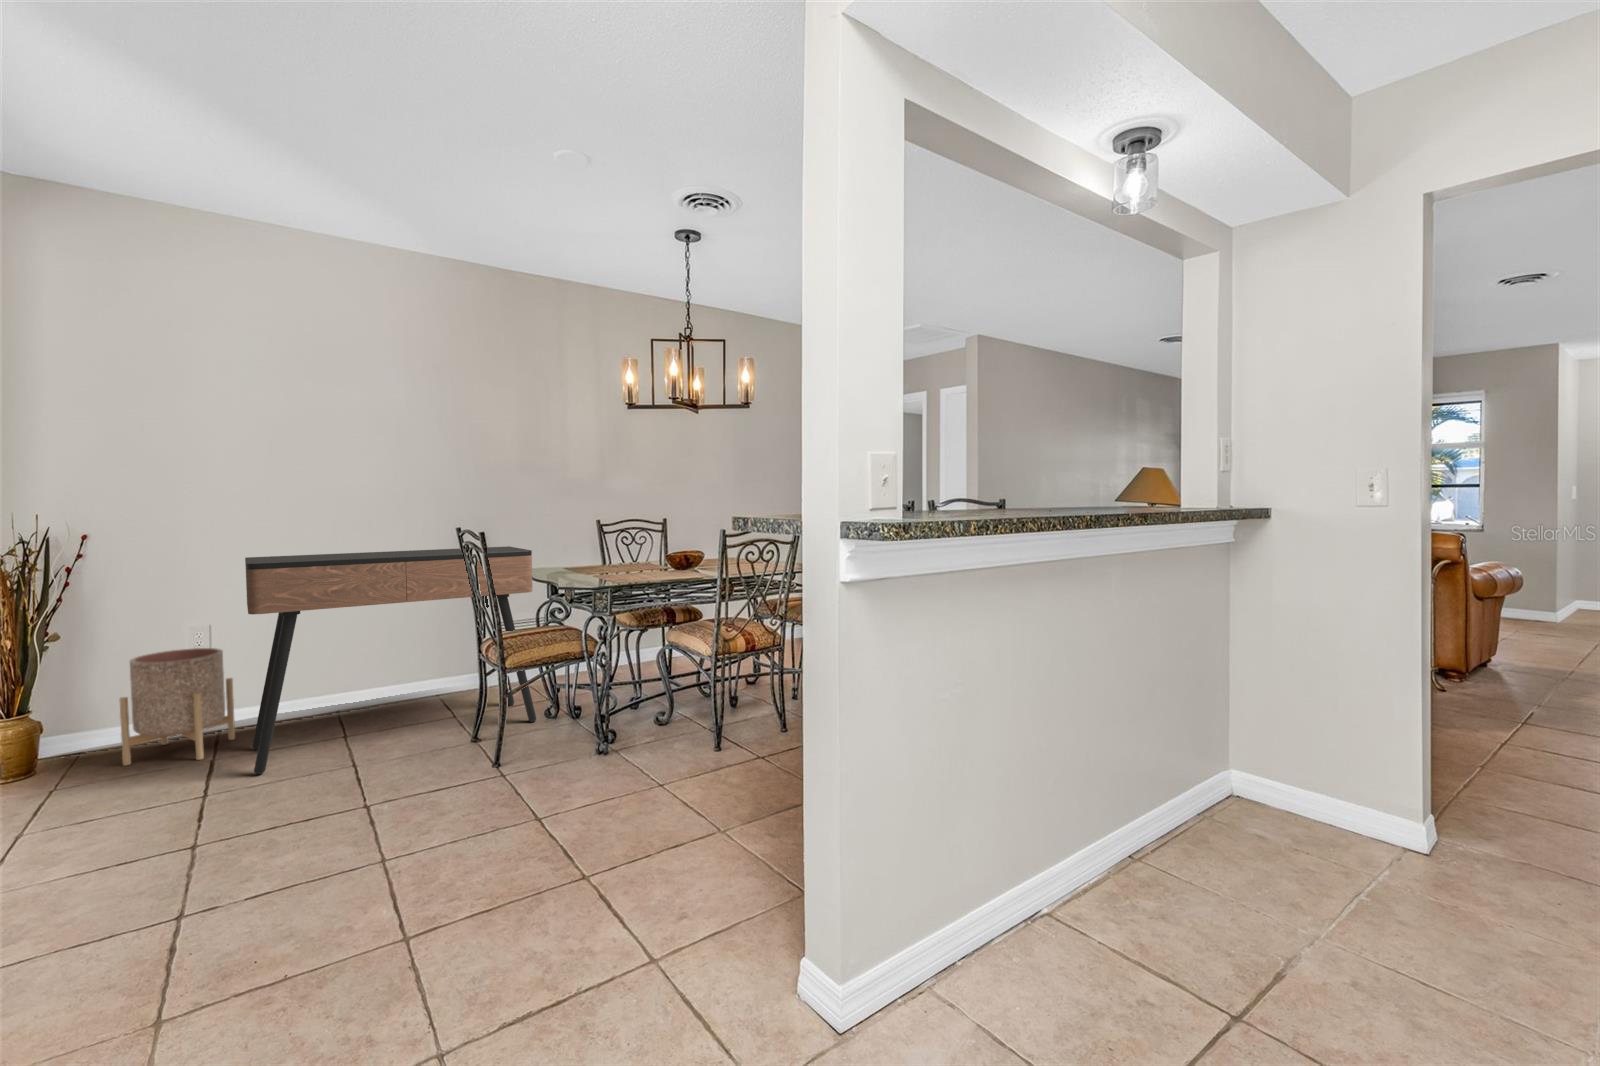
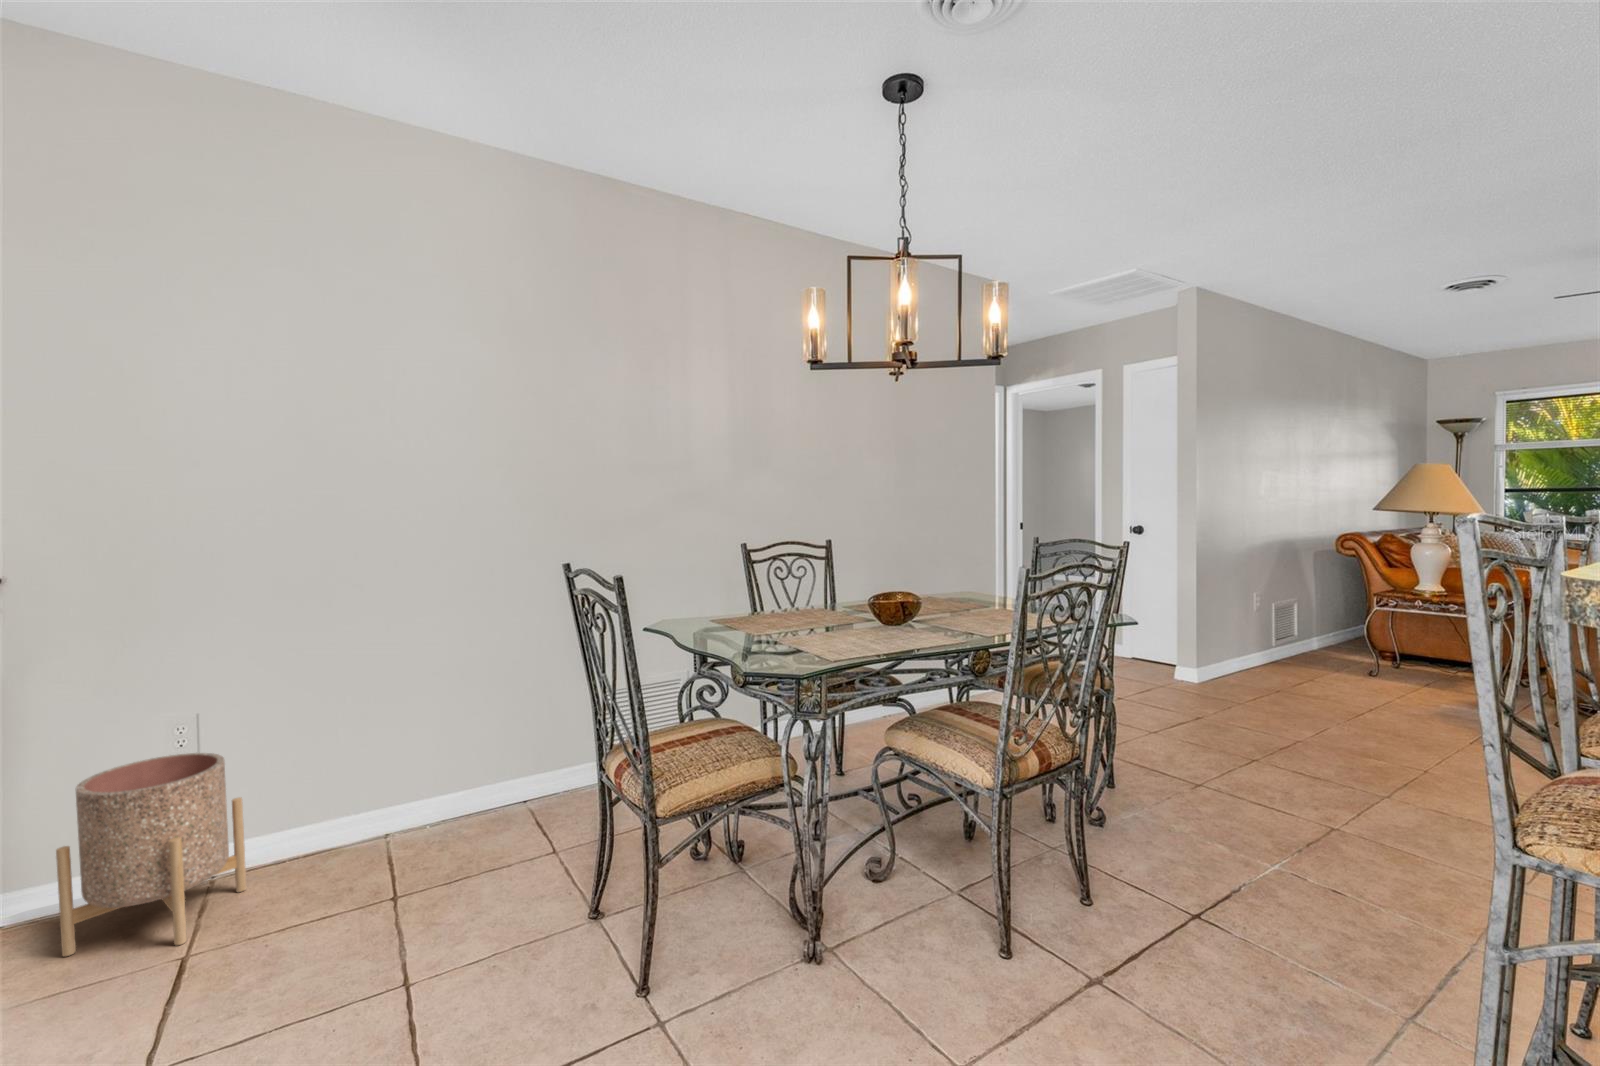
console table: present [245,546,536,774] -> none [234,590,685,995]

